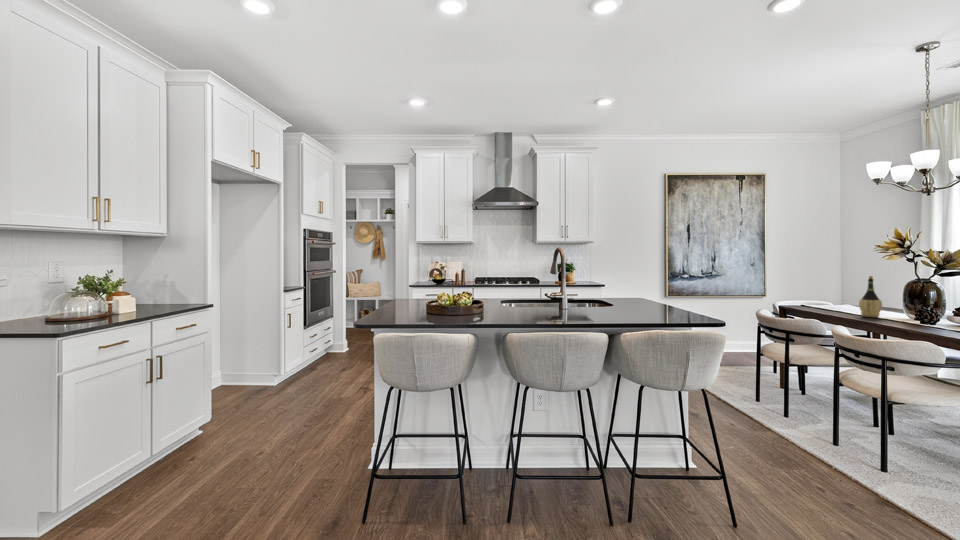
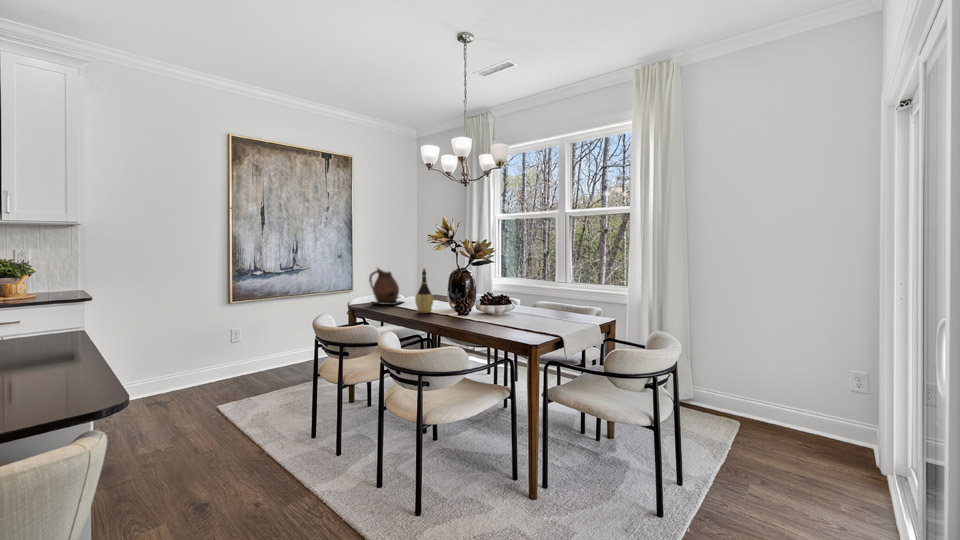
ceramic pitcher: none [799,274,838,308] -> present [369,268,401,305]

